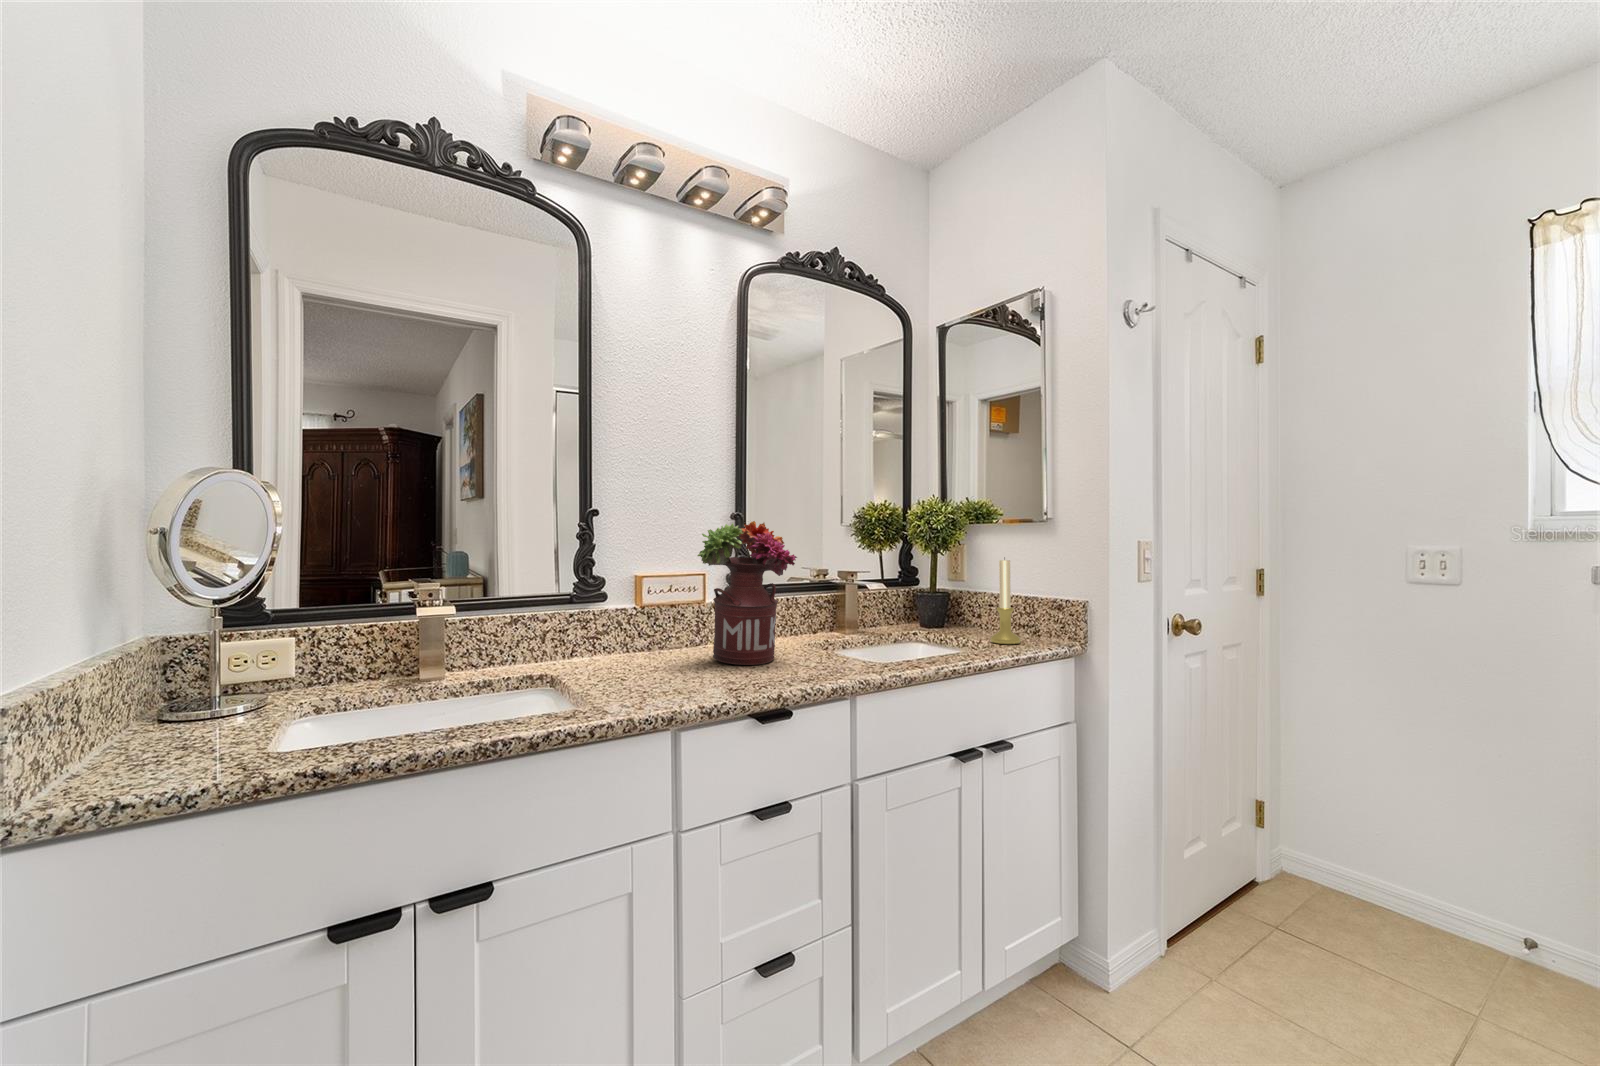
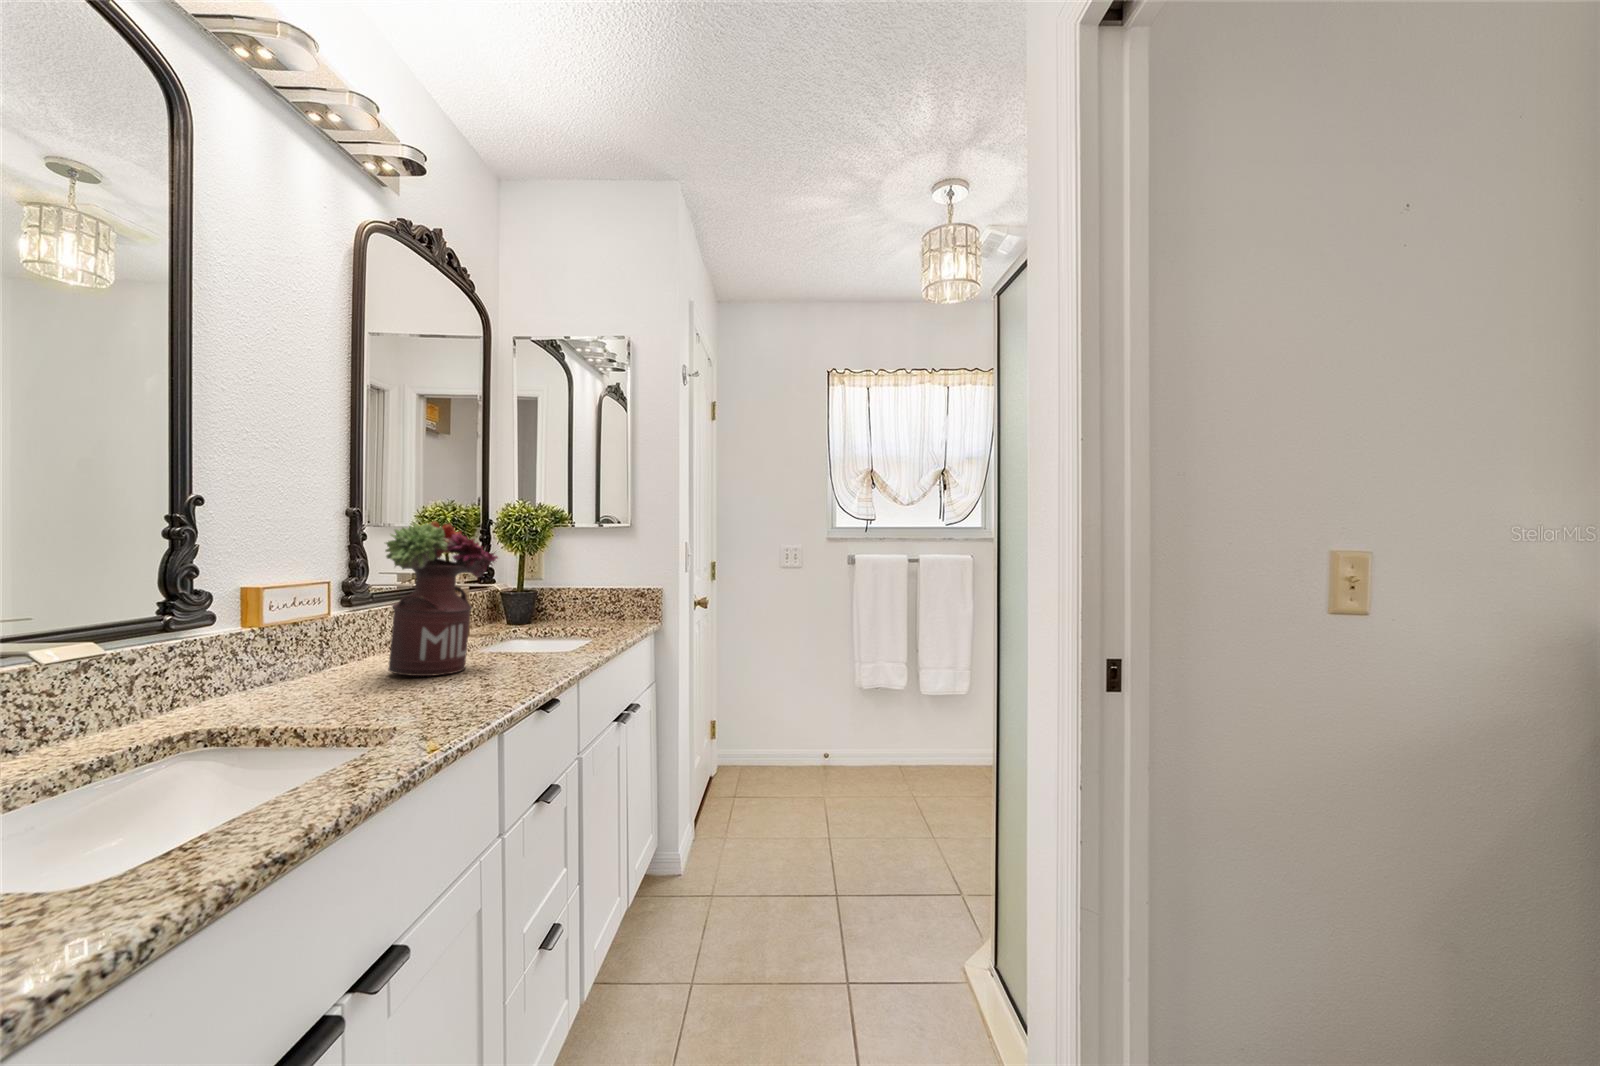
candle holder: present [990,558,1021,644] -> none [601,555,626,628]

